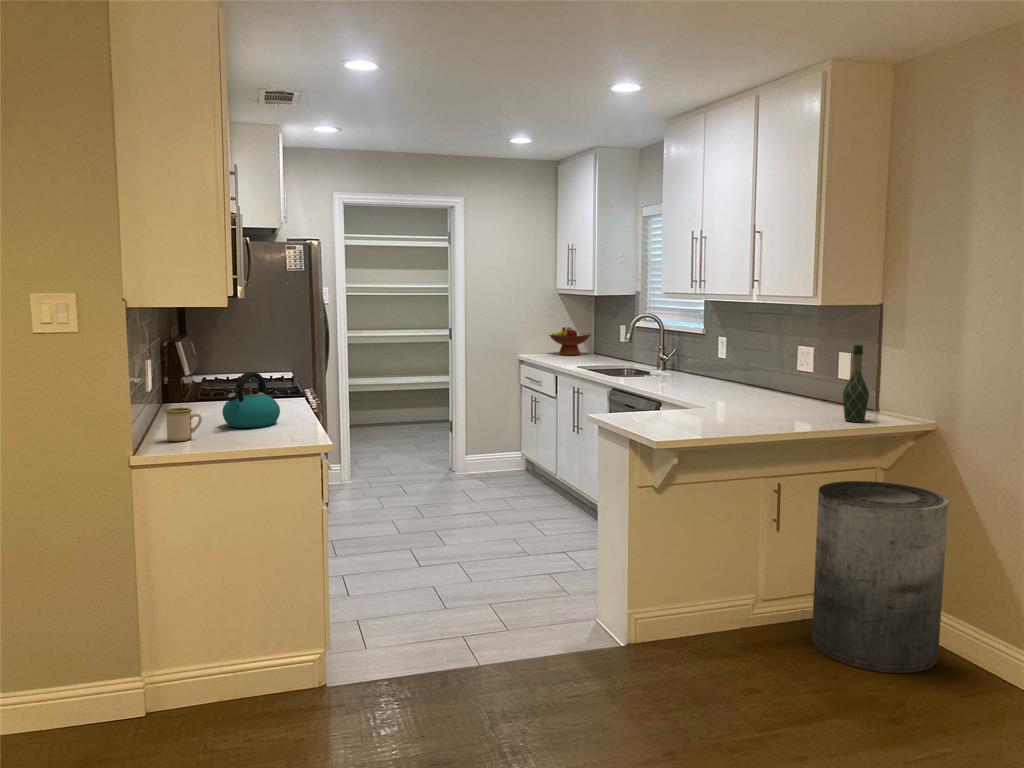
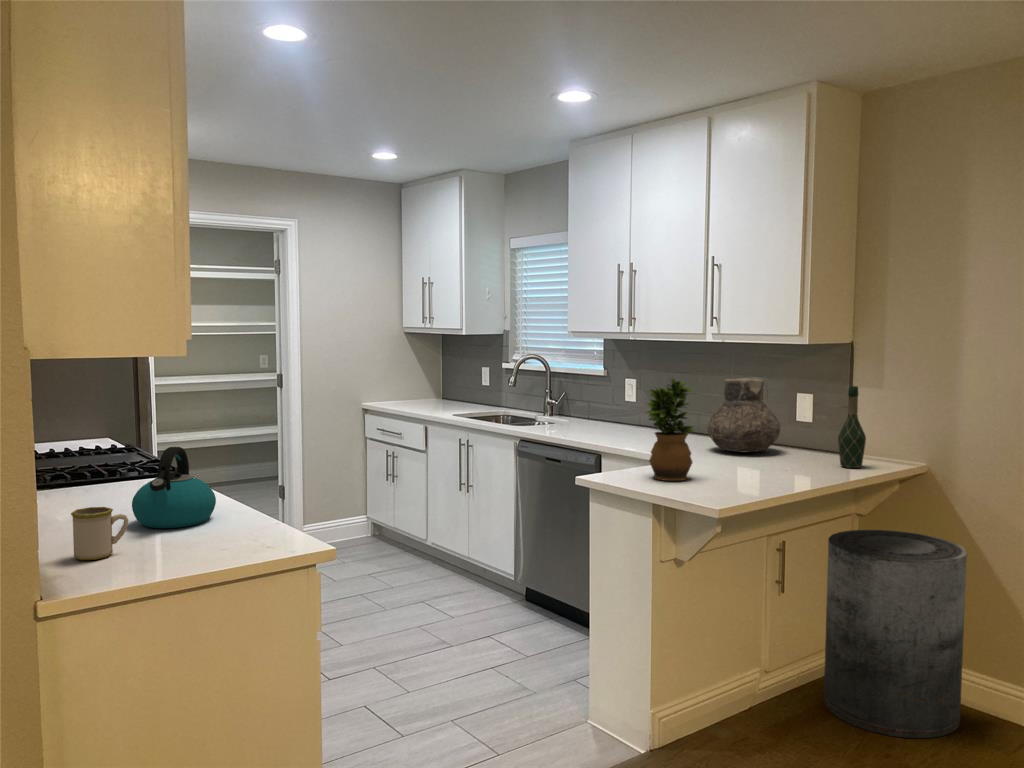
fruit bowl: present [550,327,590,355] -> none [392,370,440,402]
potted plant: none [642,332,688,422] -> present [645,378,694,481]
vase: none [746,337,815,405] -> present [707,378,780,452]

